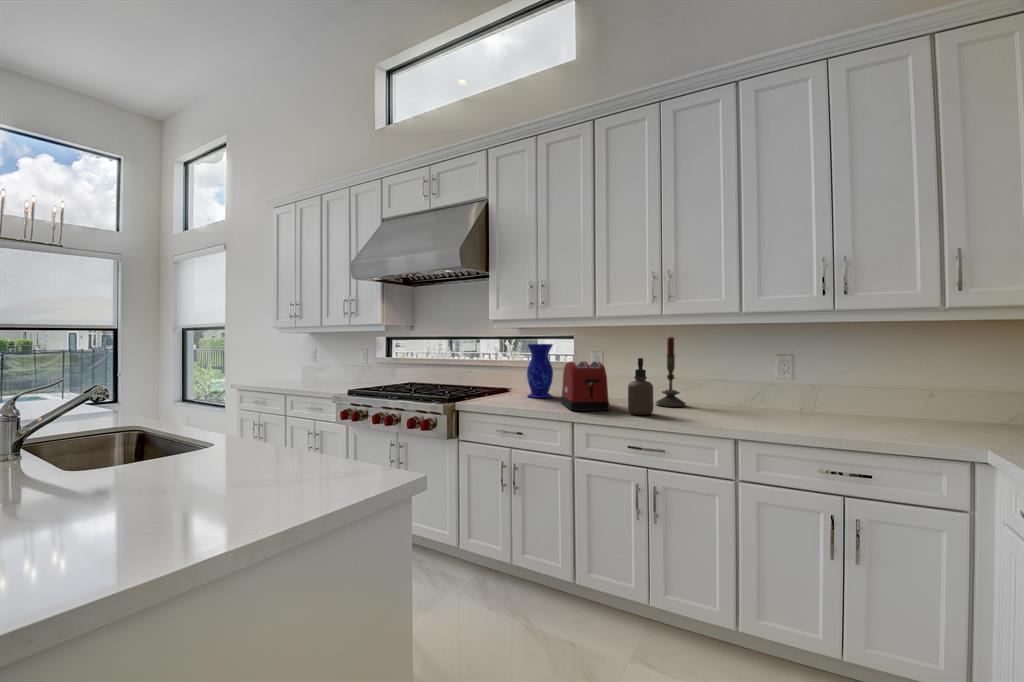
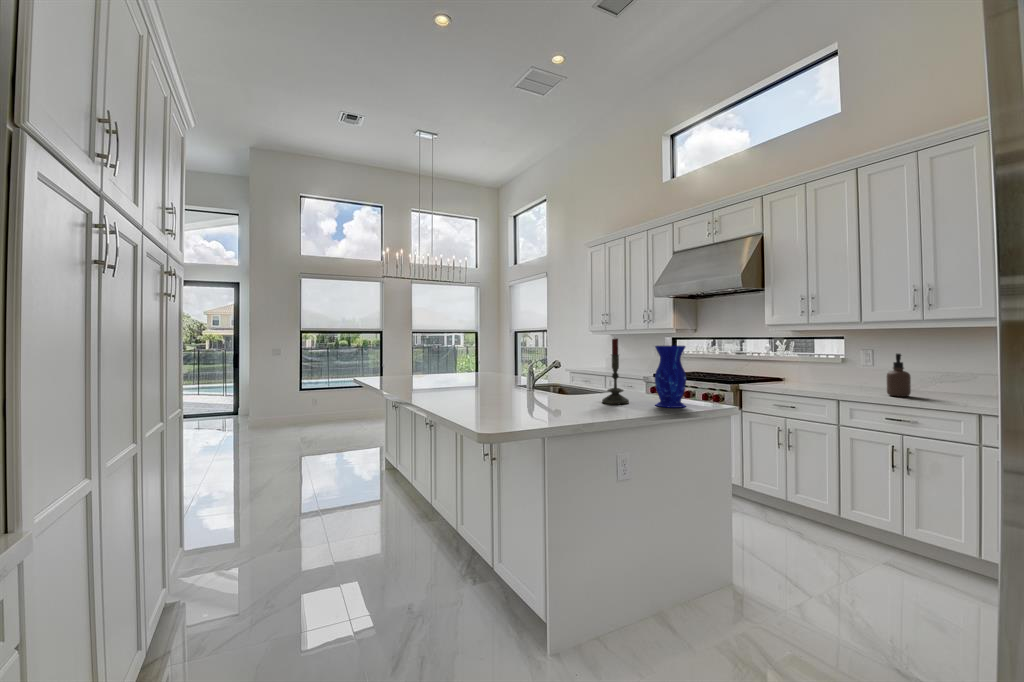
candle: present [656,337,685,407] -> present [602,339,629,404]
vase: present [527,344,553,398] -> present [655,346,686,408]
toaster: present [561,361,610,411] -> none [828,356,871,393]

